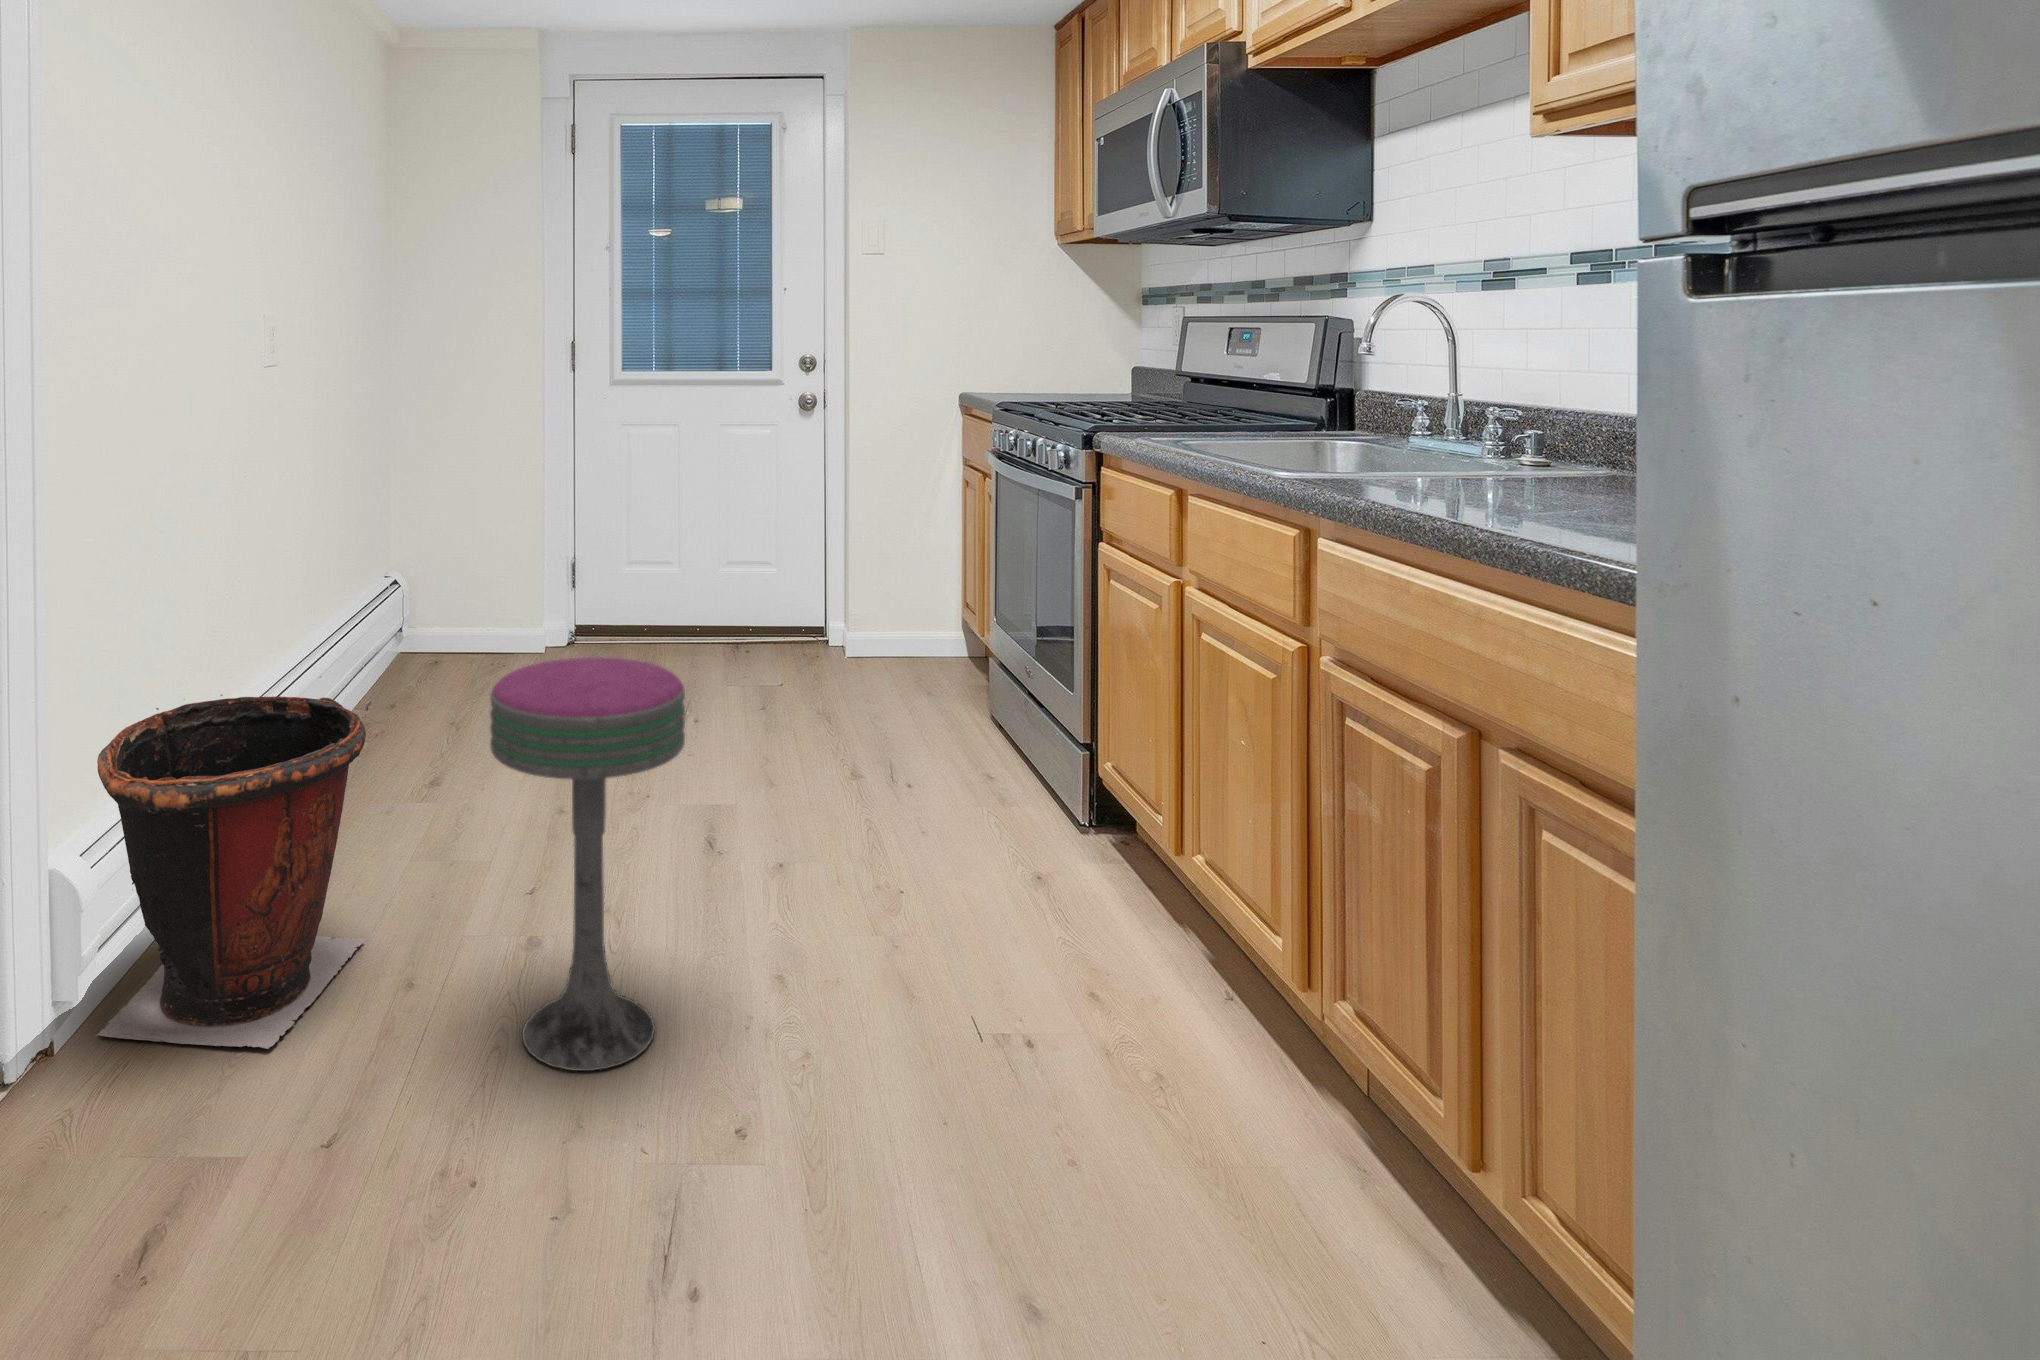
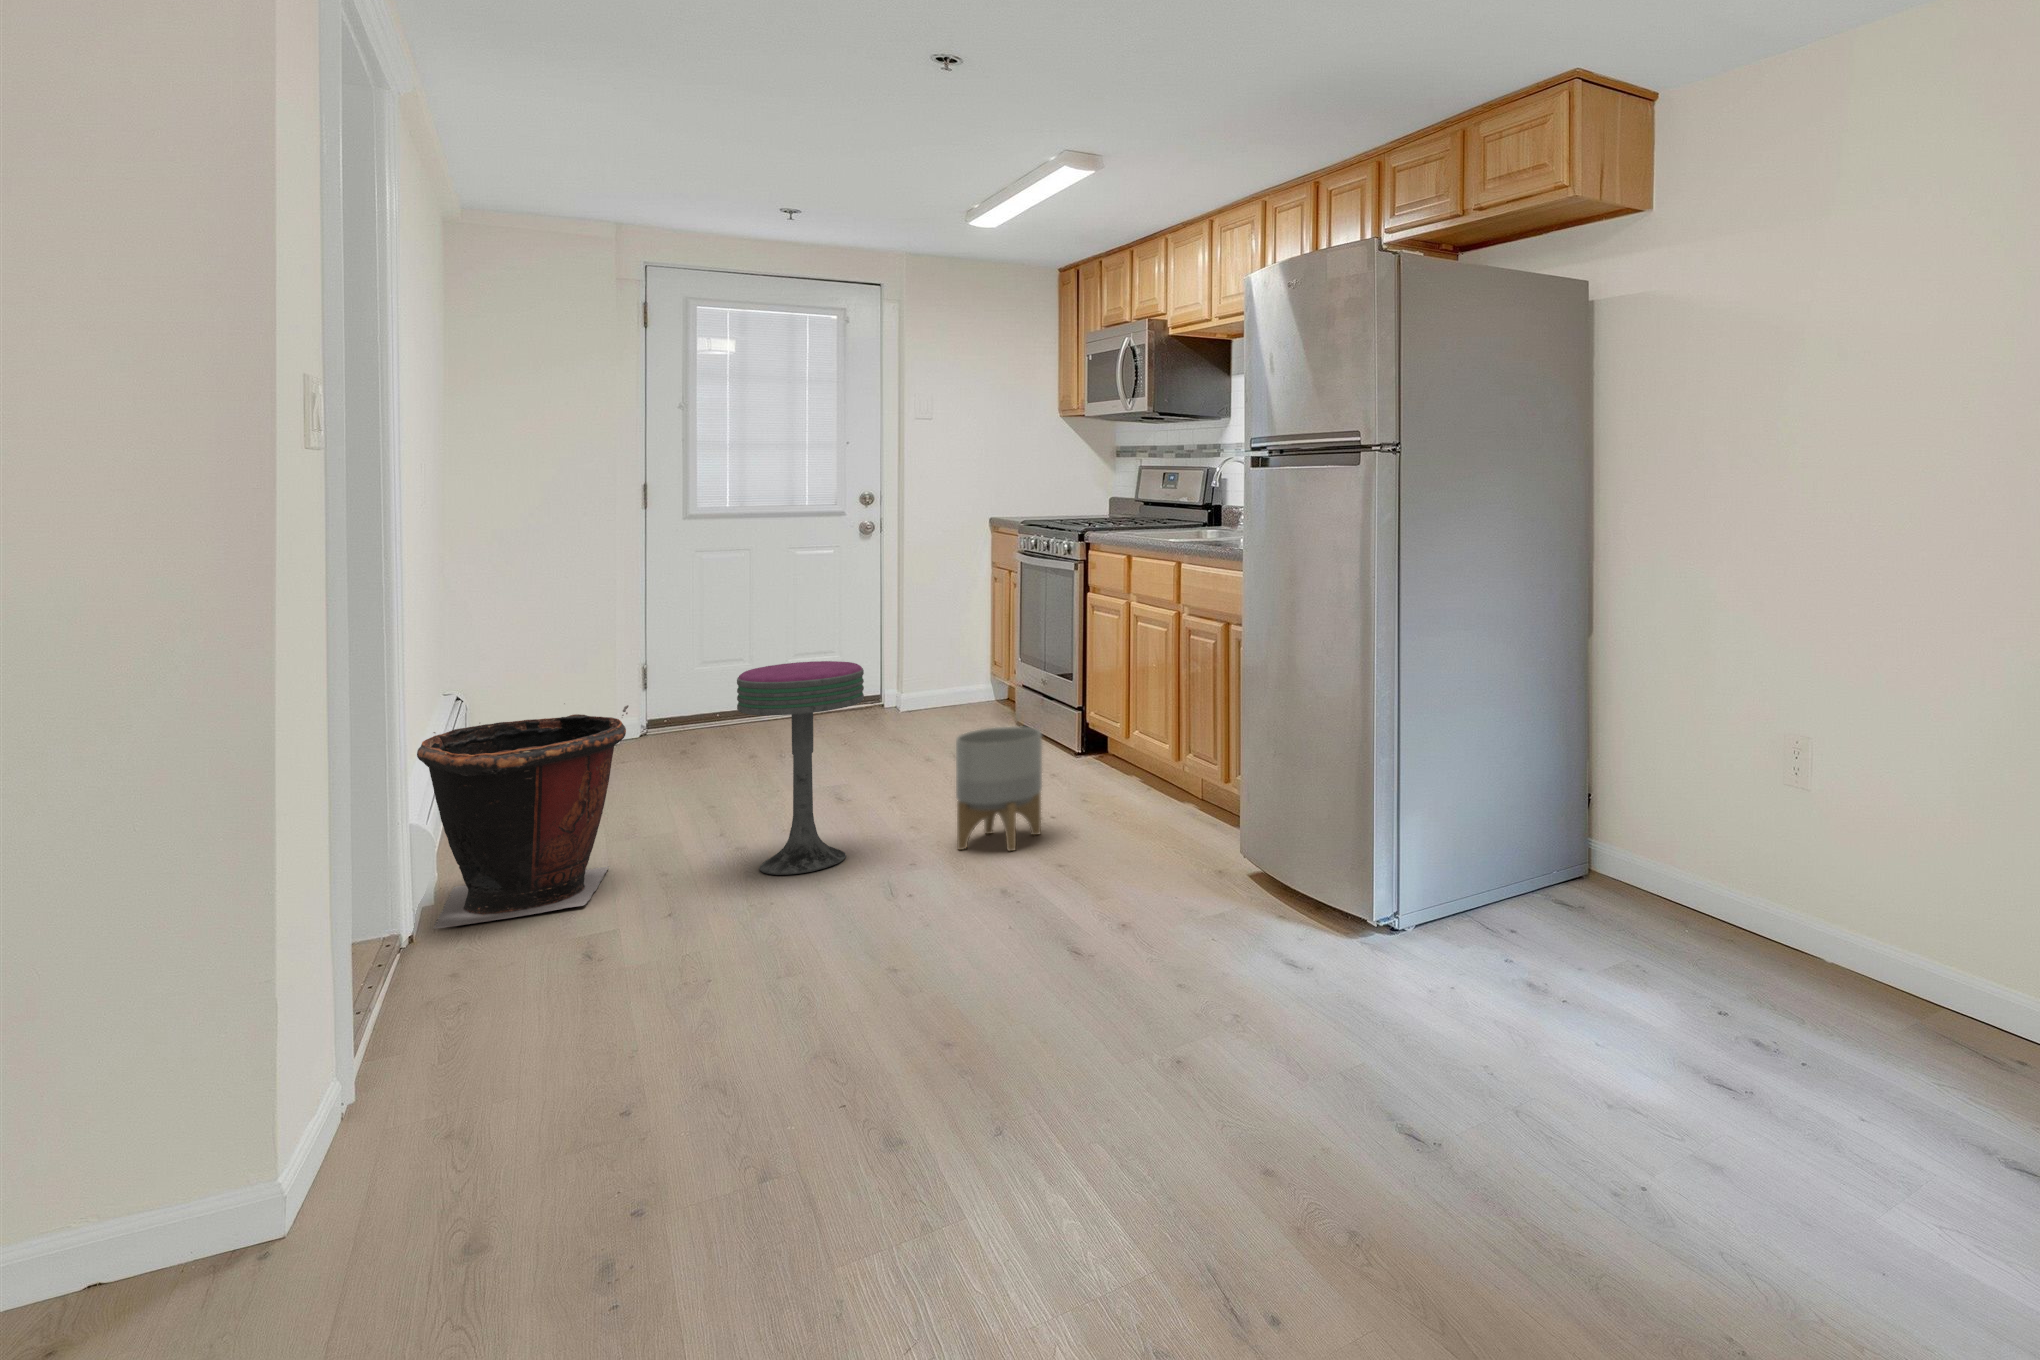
planter: none [834,834,999,1141] -> present [956,726,1042,851]

